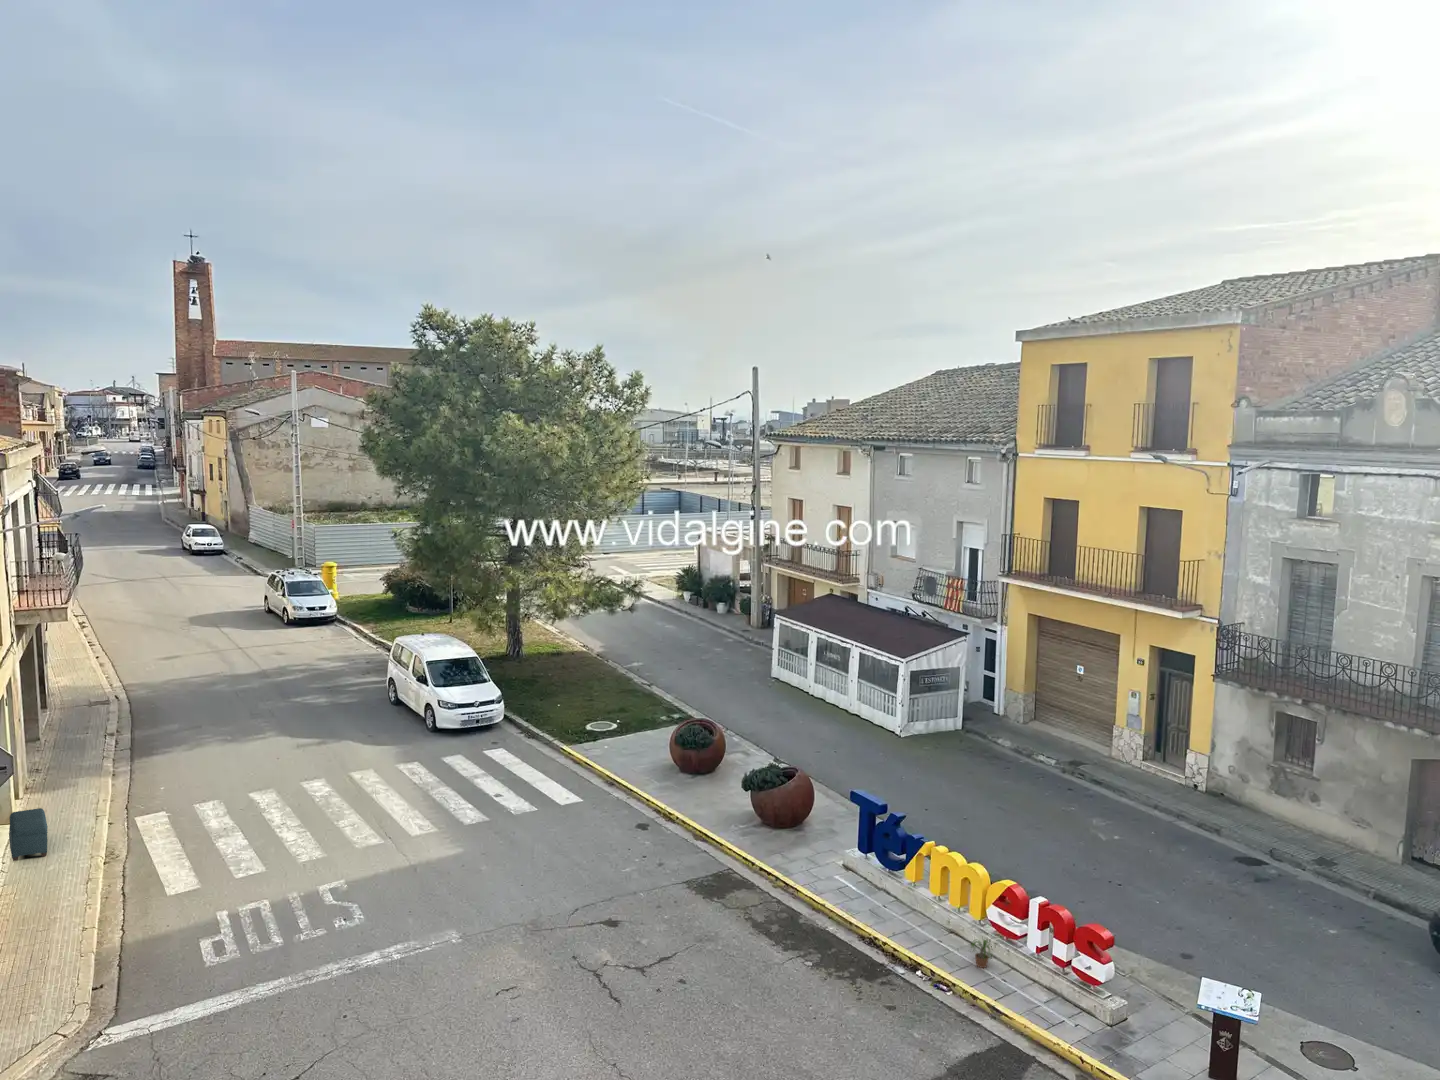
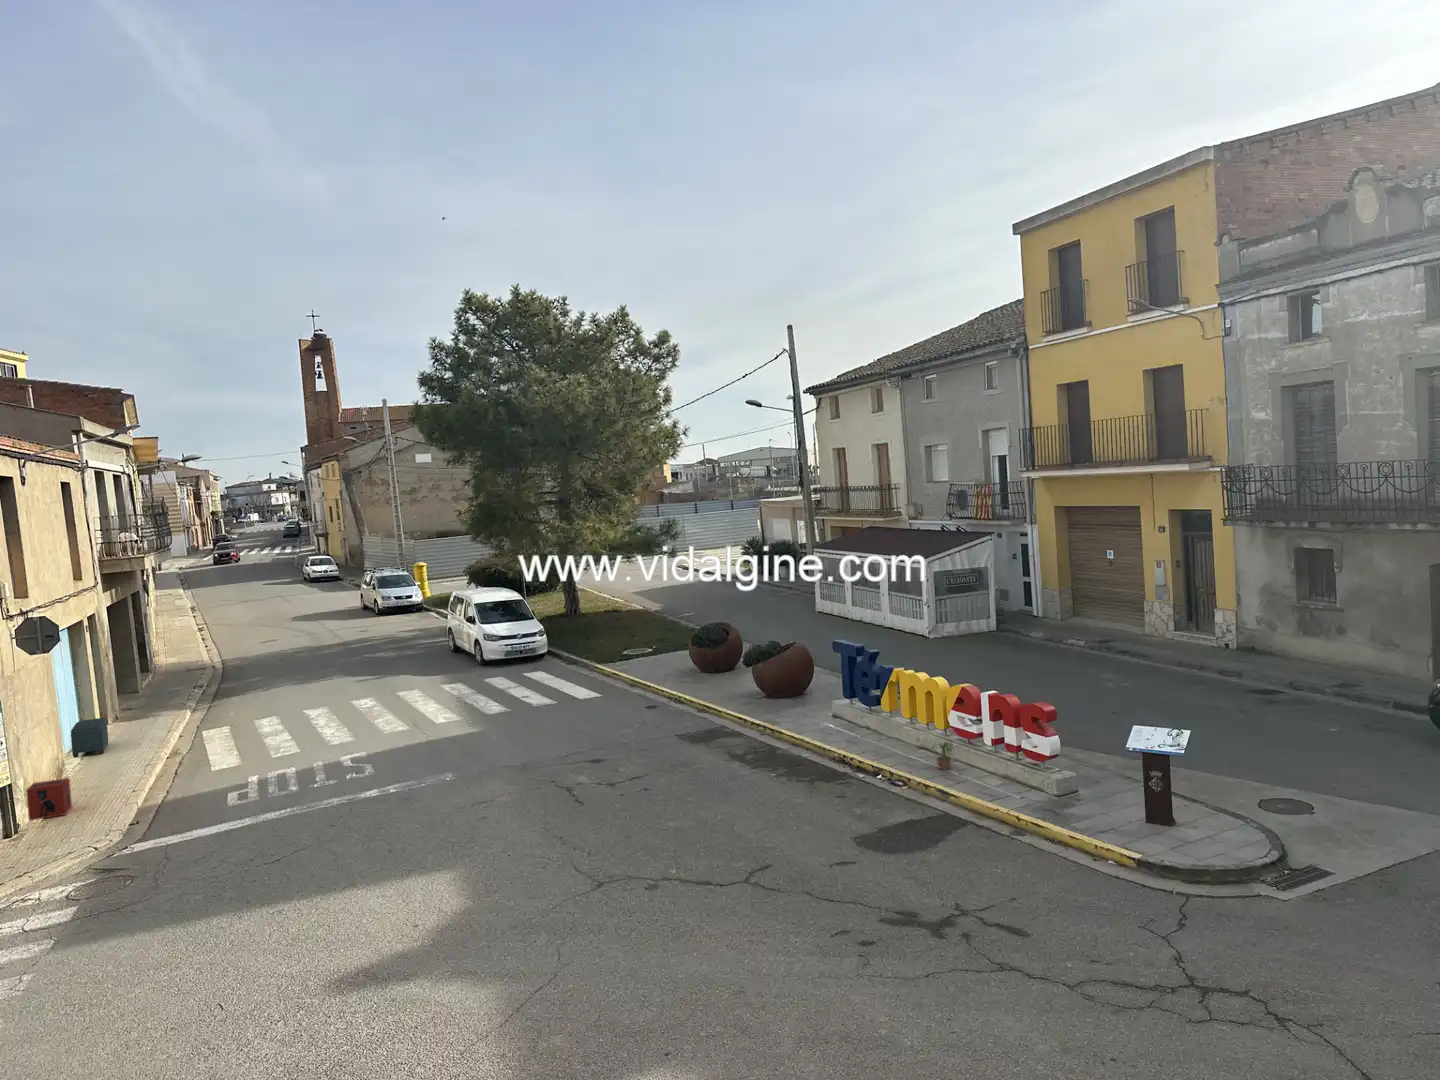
storage box: none [10,925,53,979] -> present [26,778,72,820]

